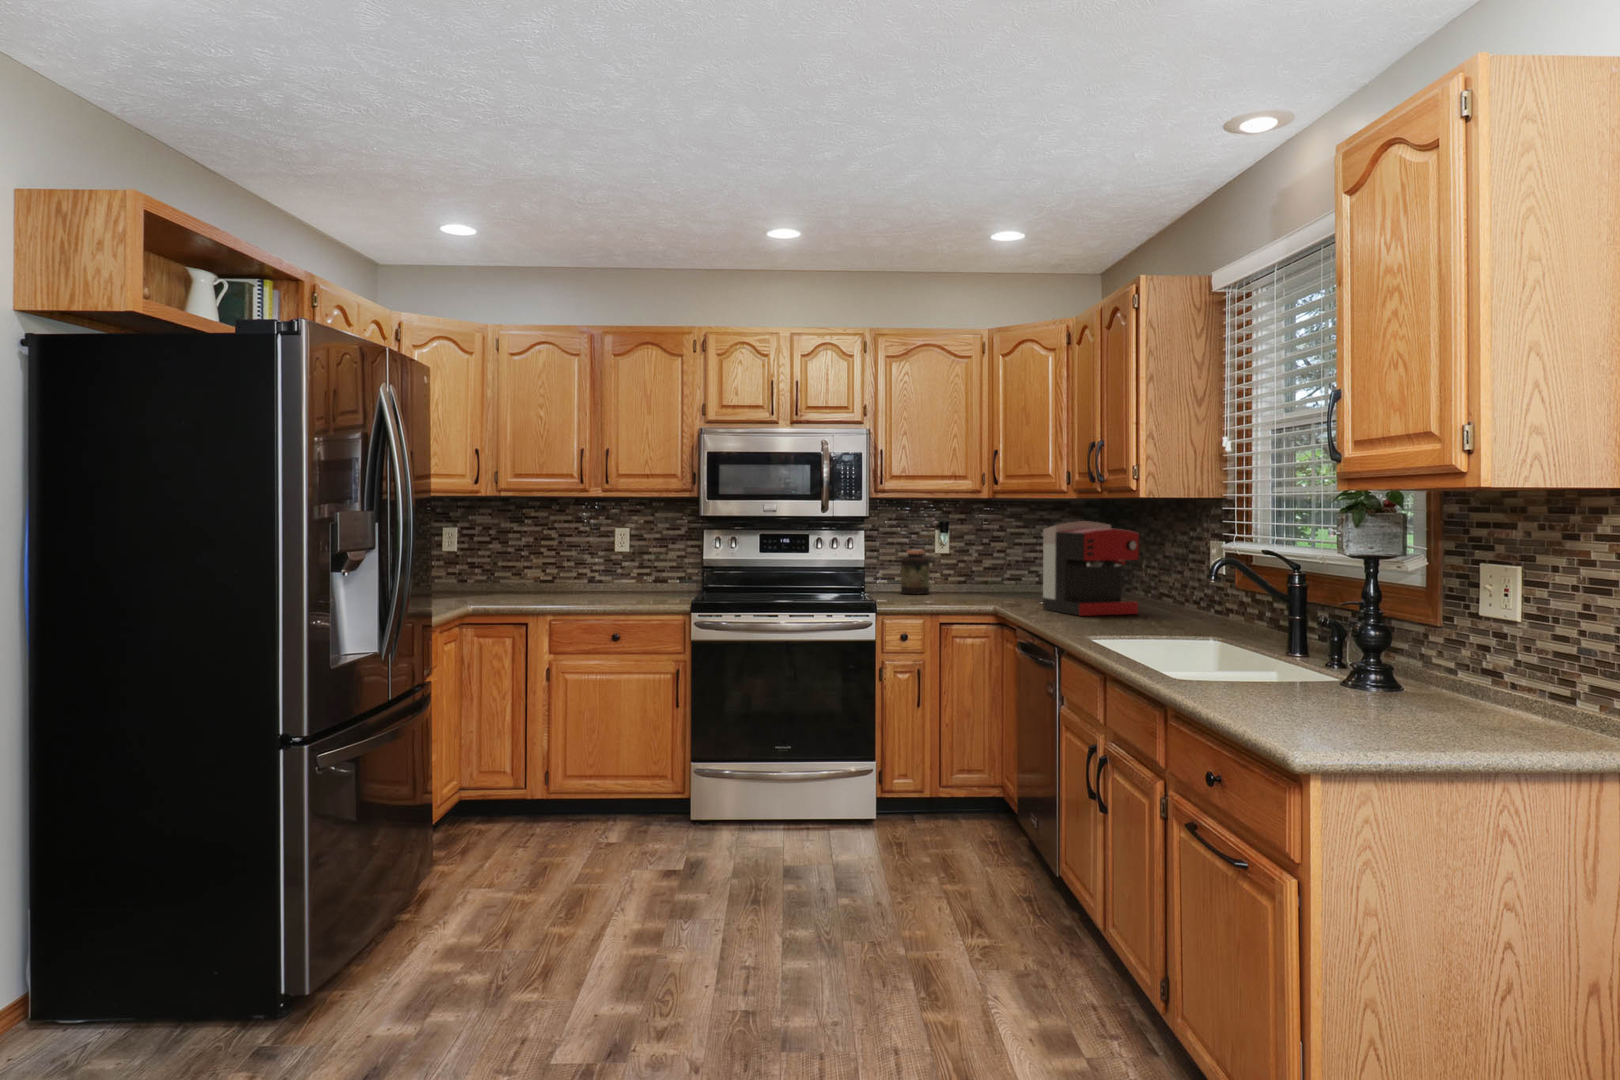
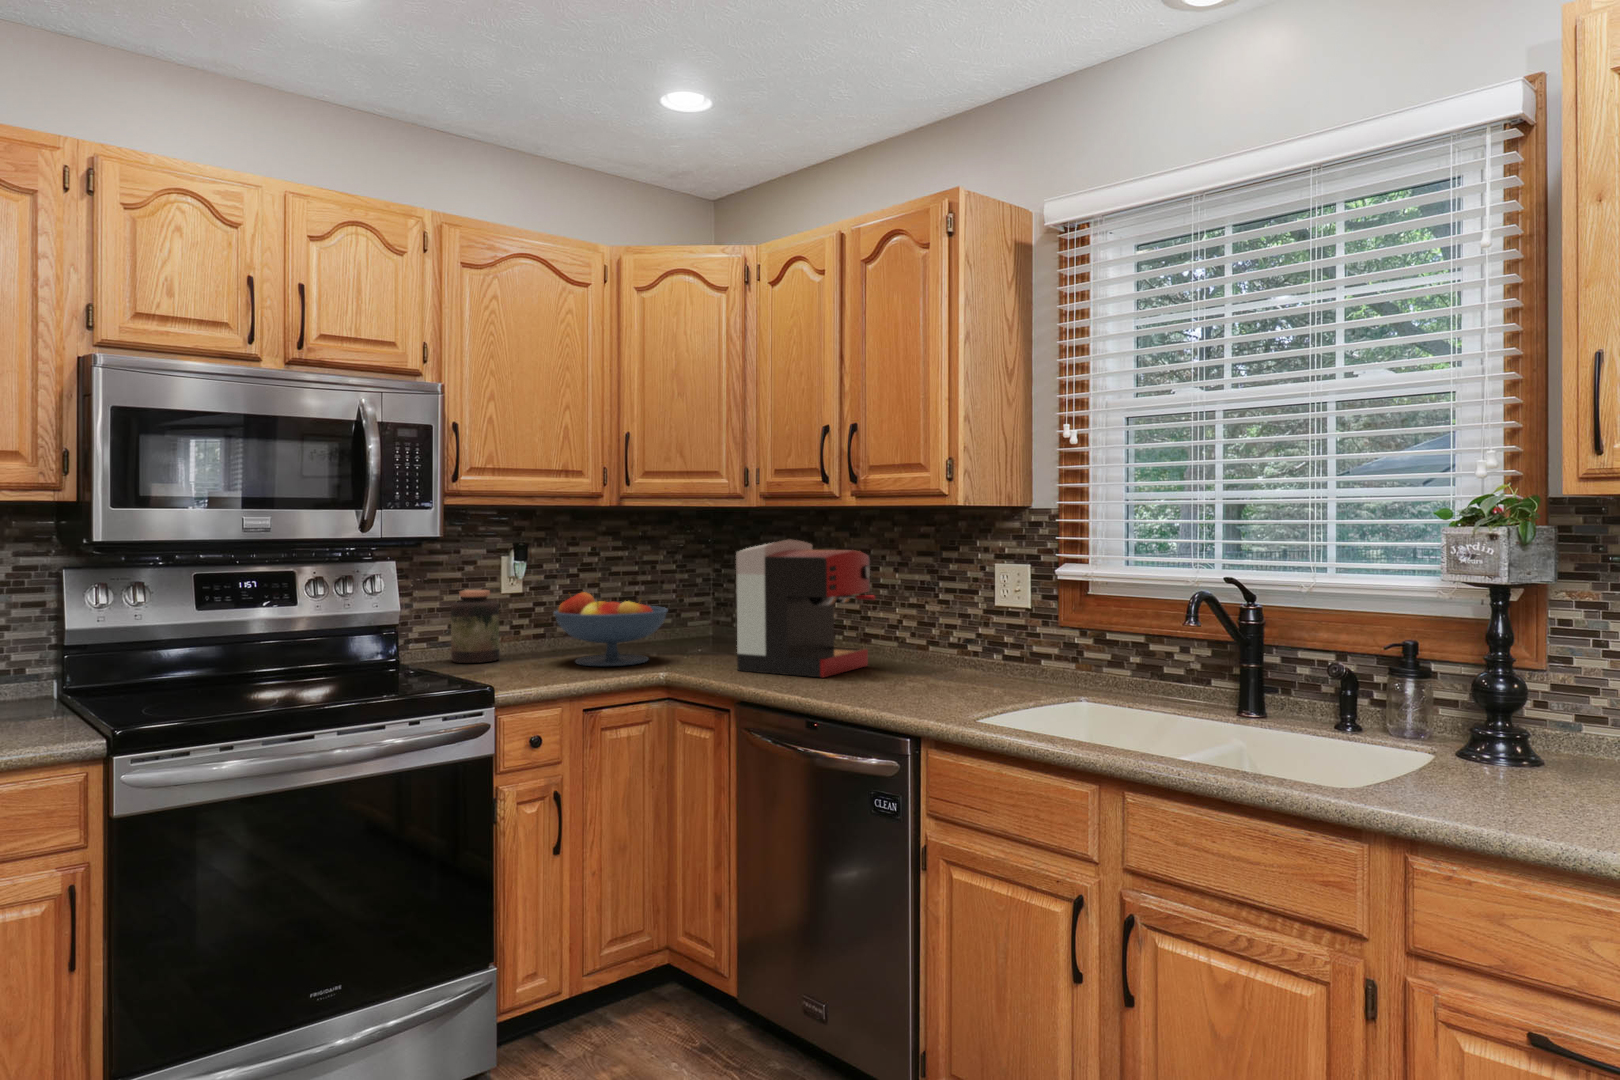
fruit bowl: none [948,553,1023,601] -> present [554,592,668,666]

